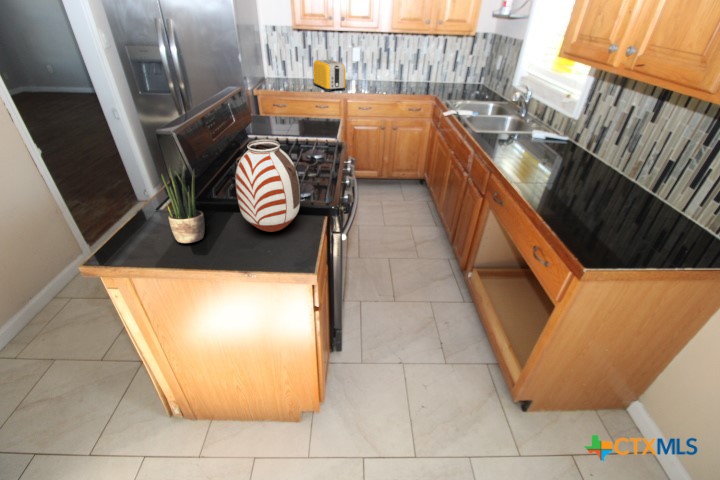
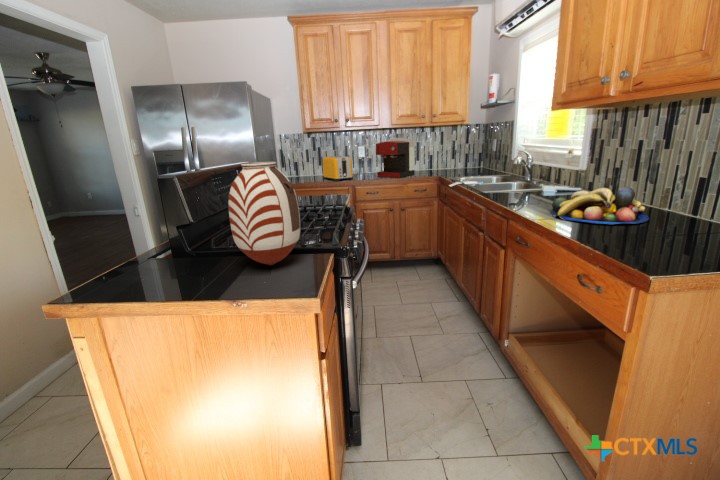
coffee maker: none [371,45,415,93] -> present [376,138,414,178]
fruit bowl: none [530,154,613,199] -> present [550,187,649,224]
potted plant: present [161,165,205,243] -> none [149,189,194,279]

